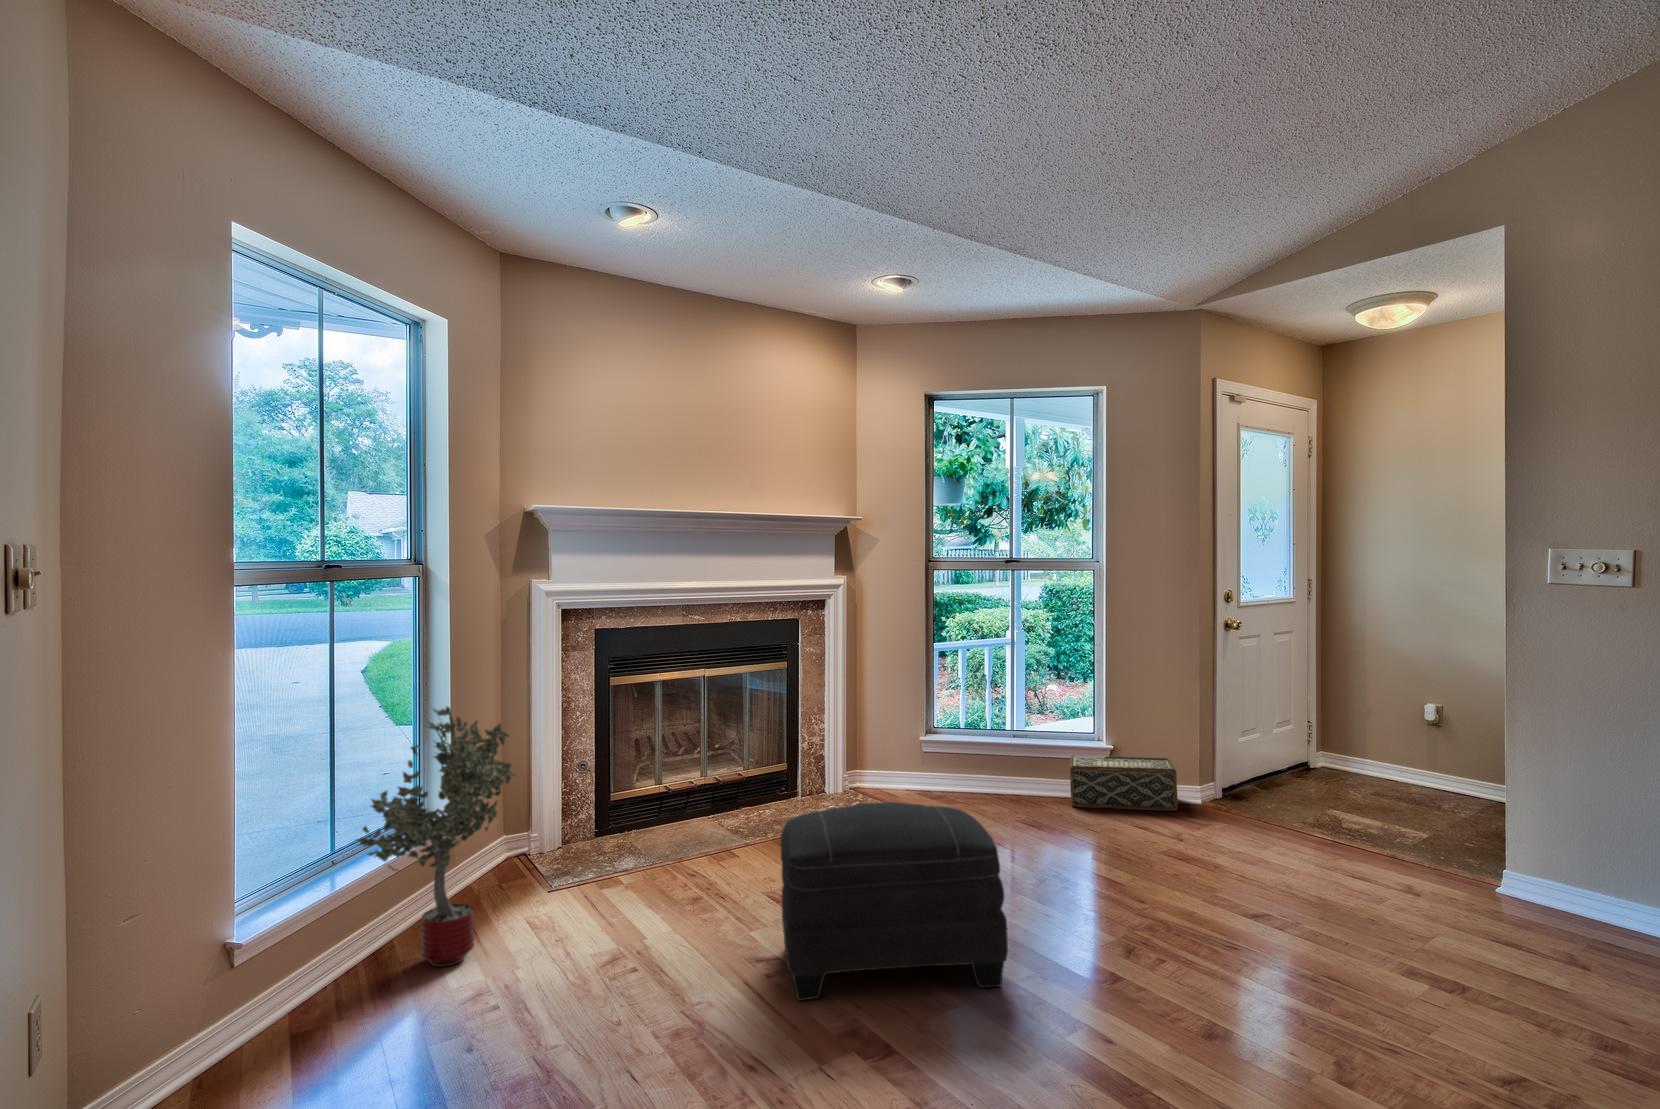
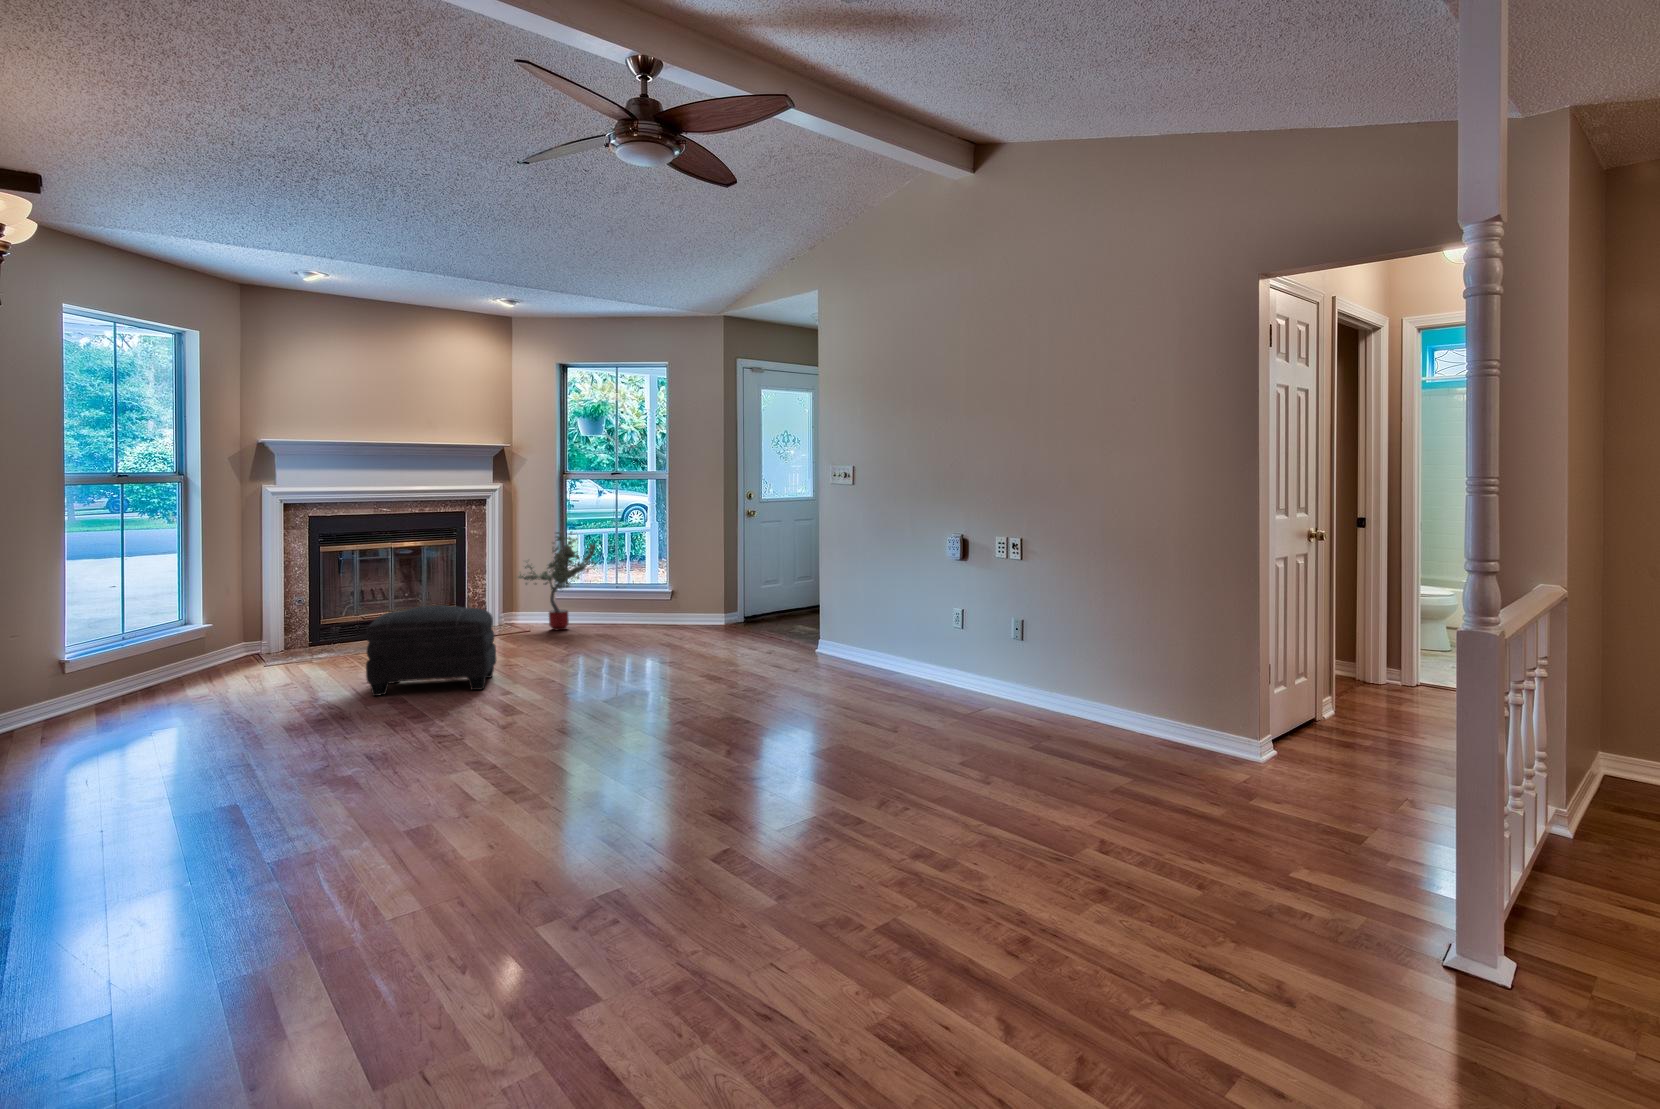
potted tree: present [357,707,516,967] -> present [518,532,596,630]
woven basket: present [1070,756,1178,811] -> none [636,600,706,630]

